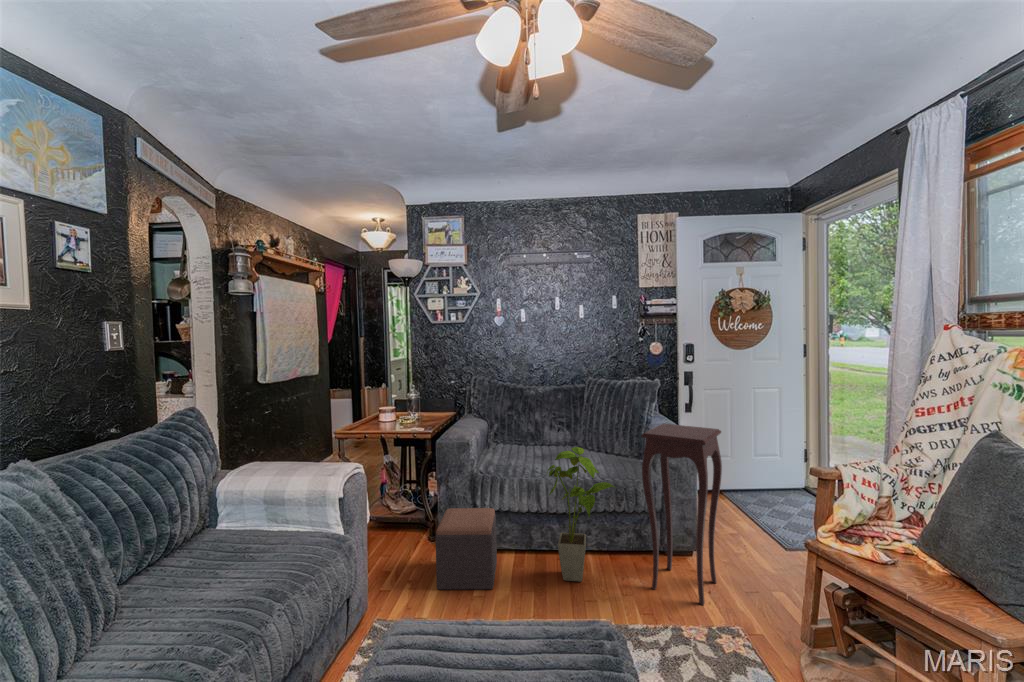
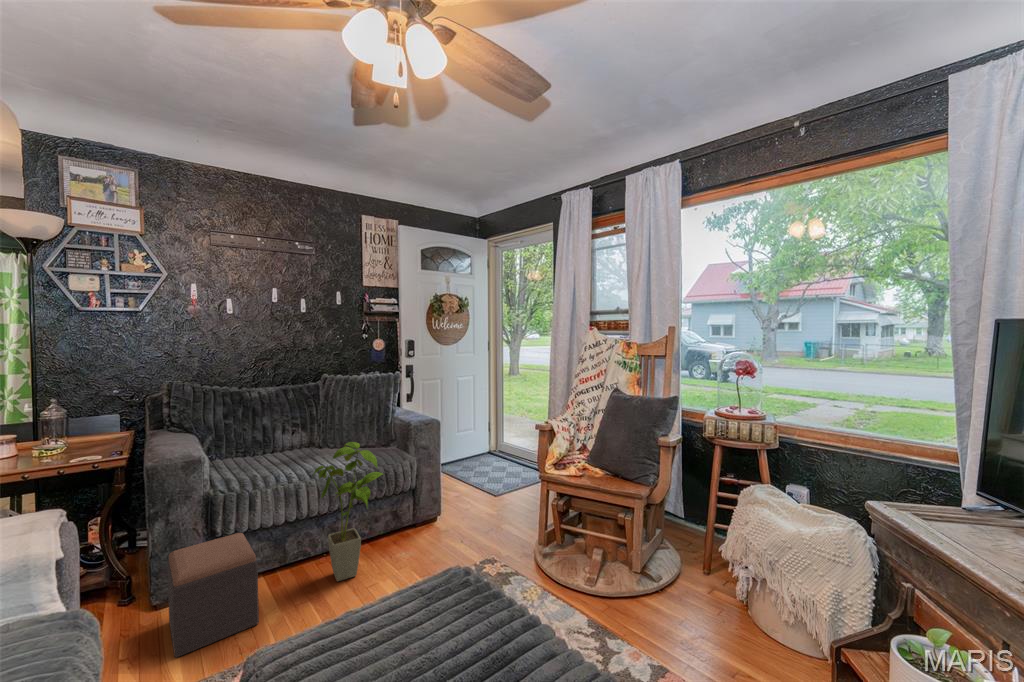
side table: present [641,424,722,605] -> none [414,408,470,557]

